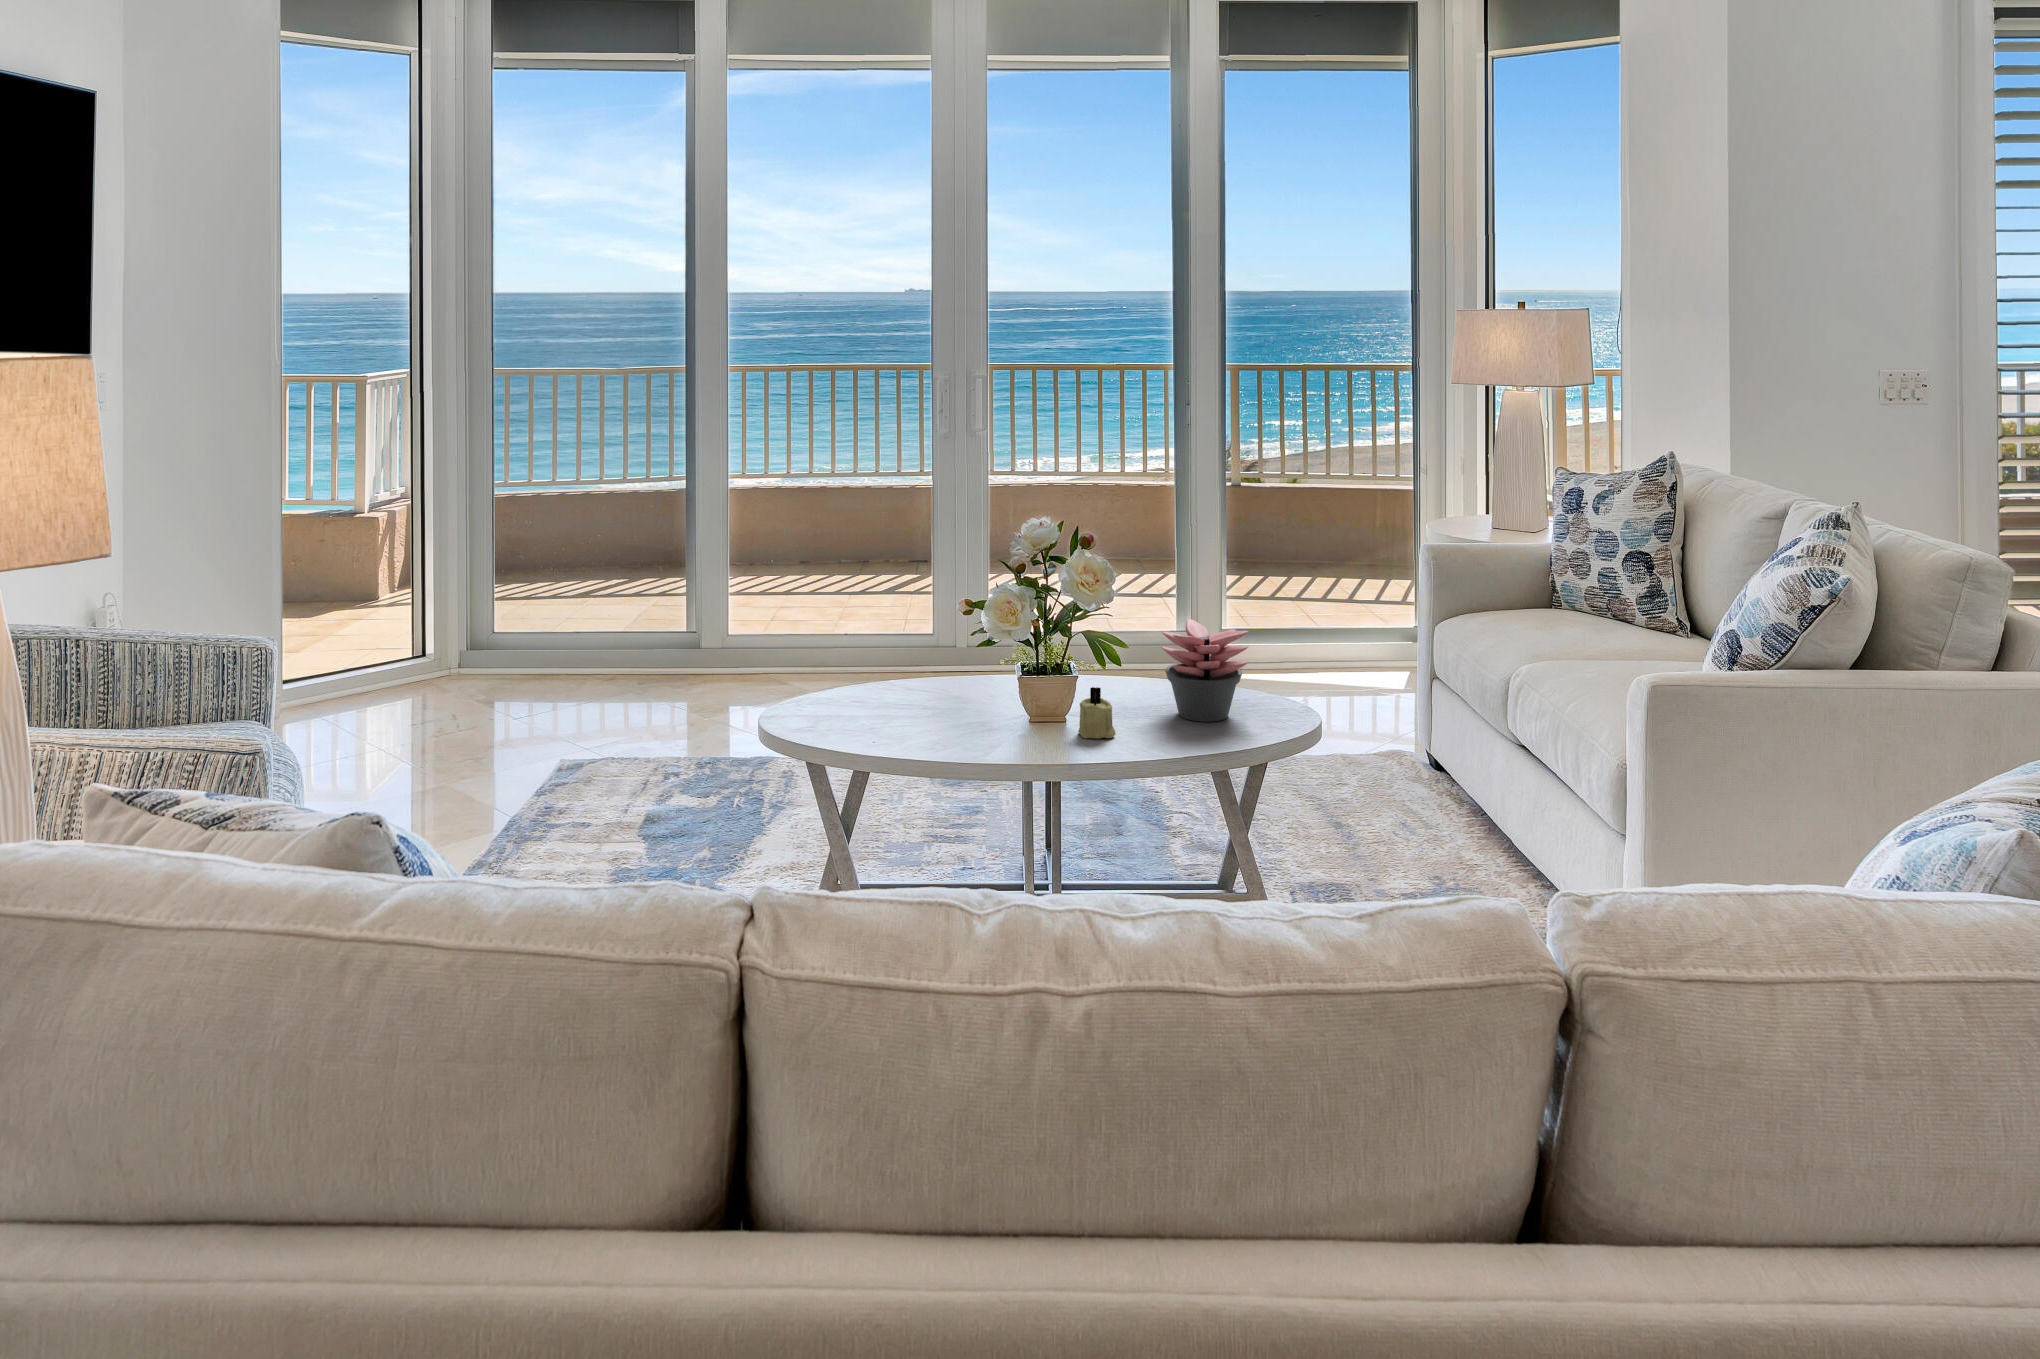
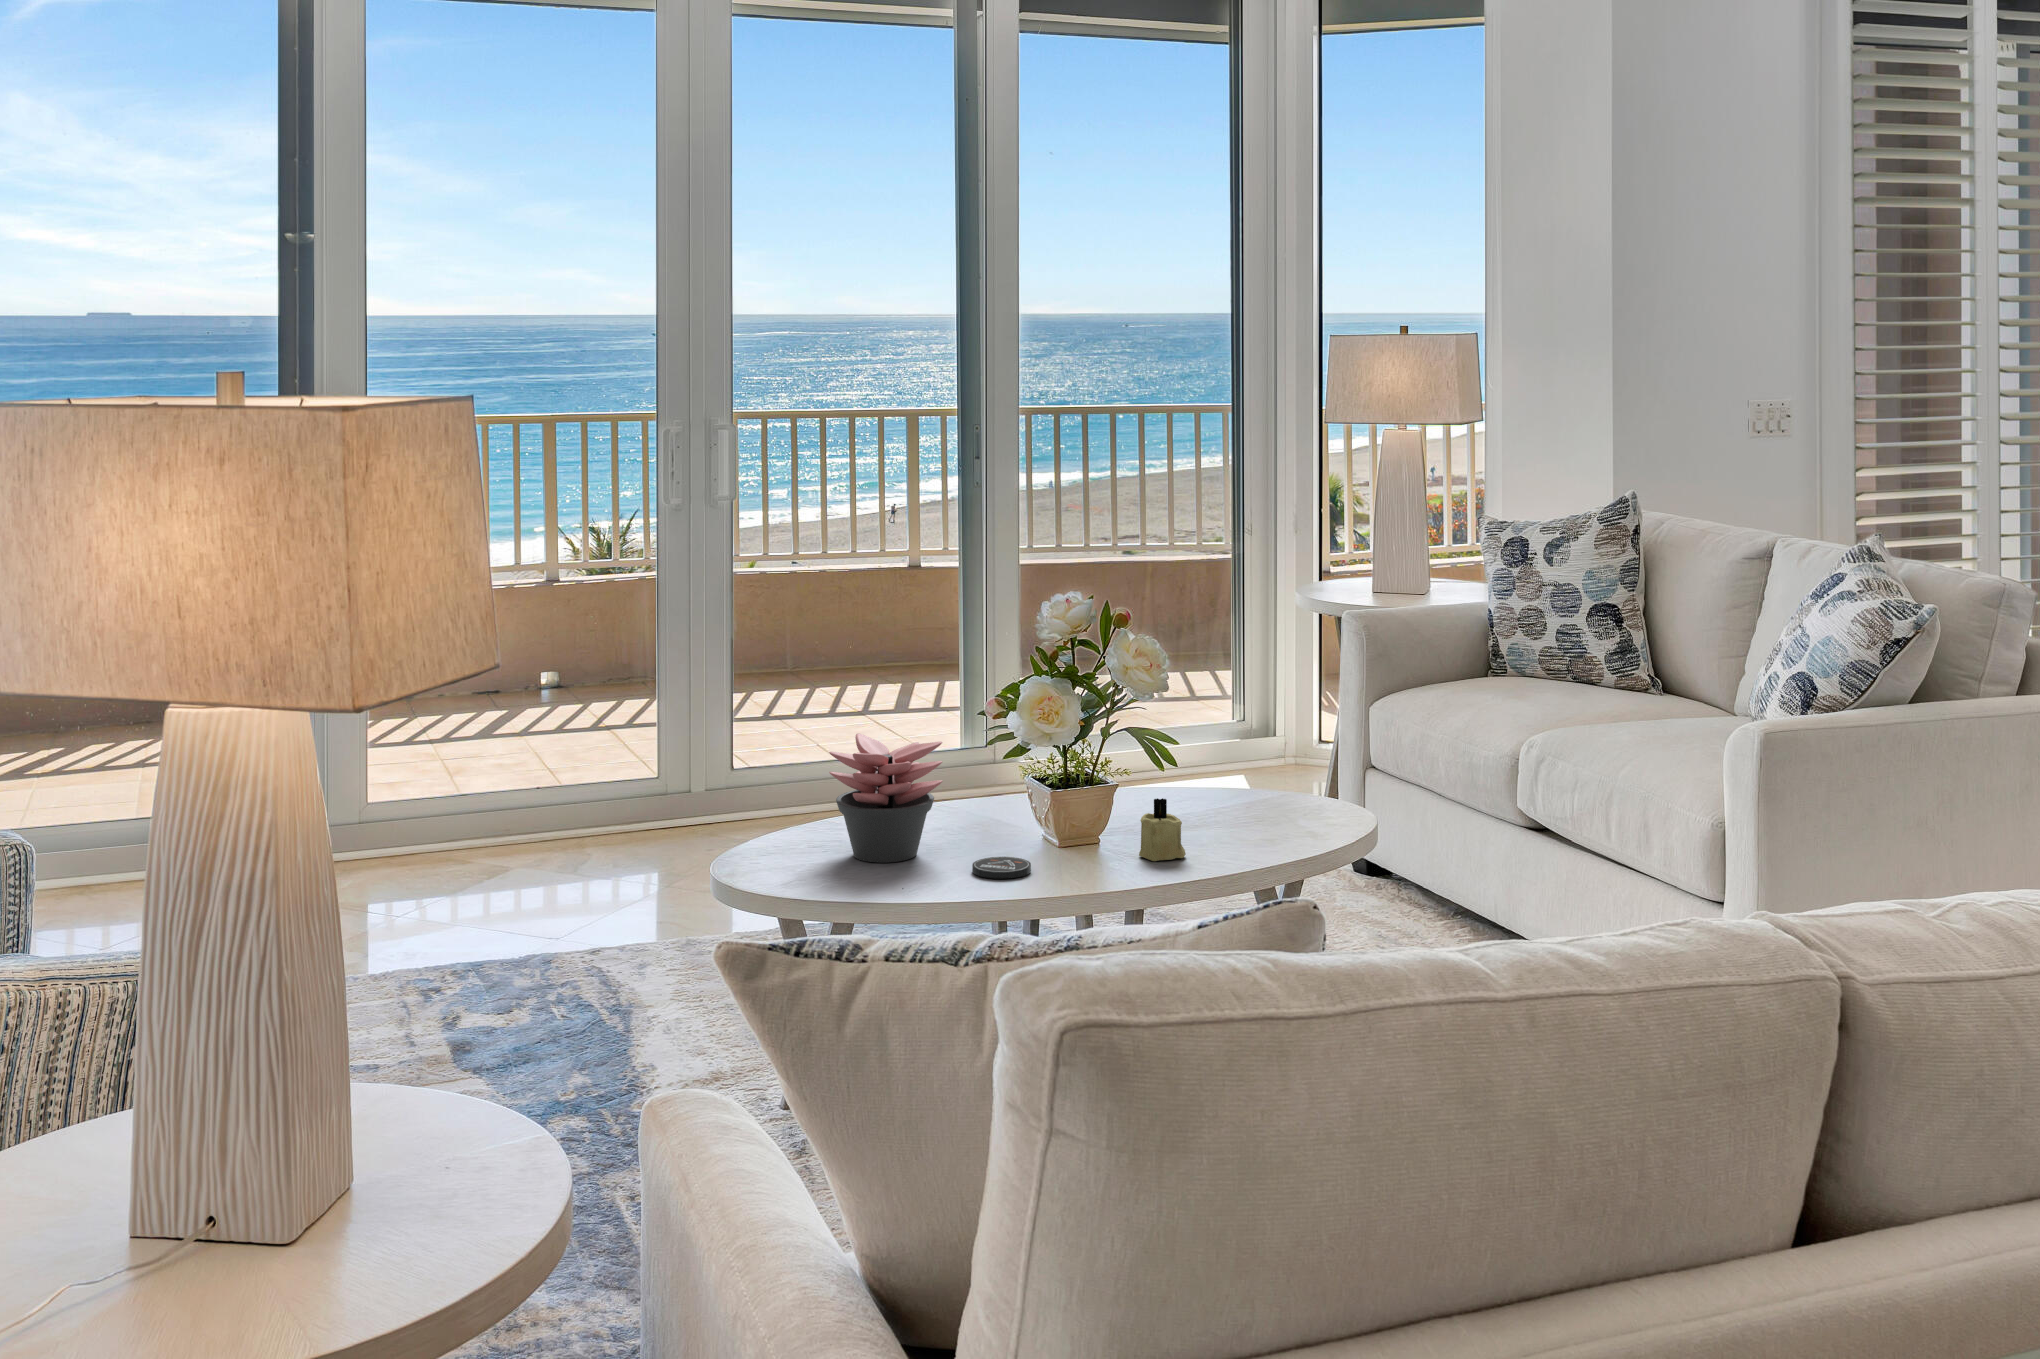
succulent plant: present [1162,619,1249,722] -> present [829,733,942,863]
coaster: none [935,720,981,740] -> present [972,857,1031,879]

